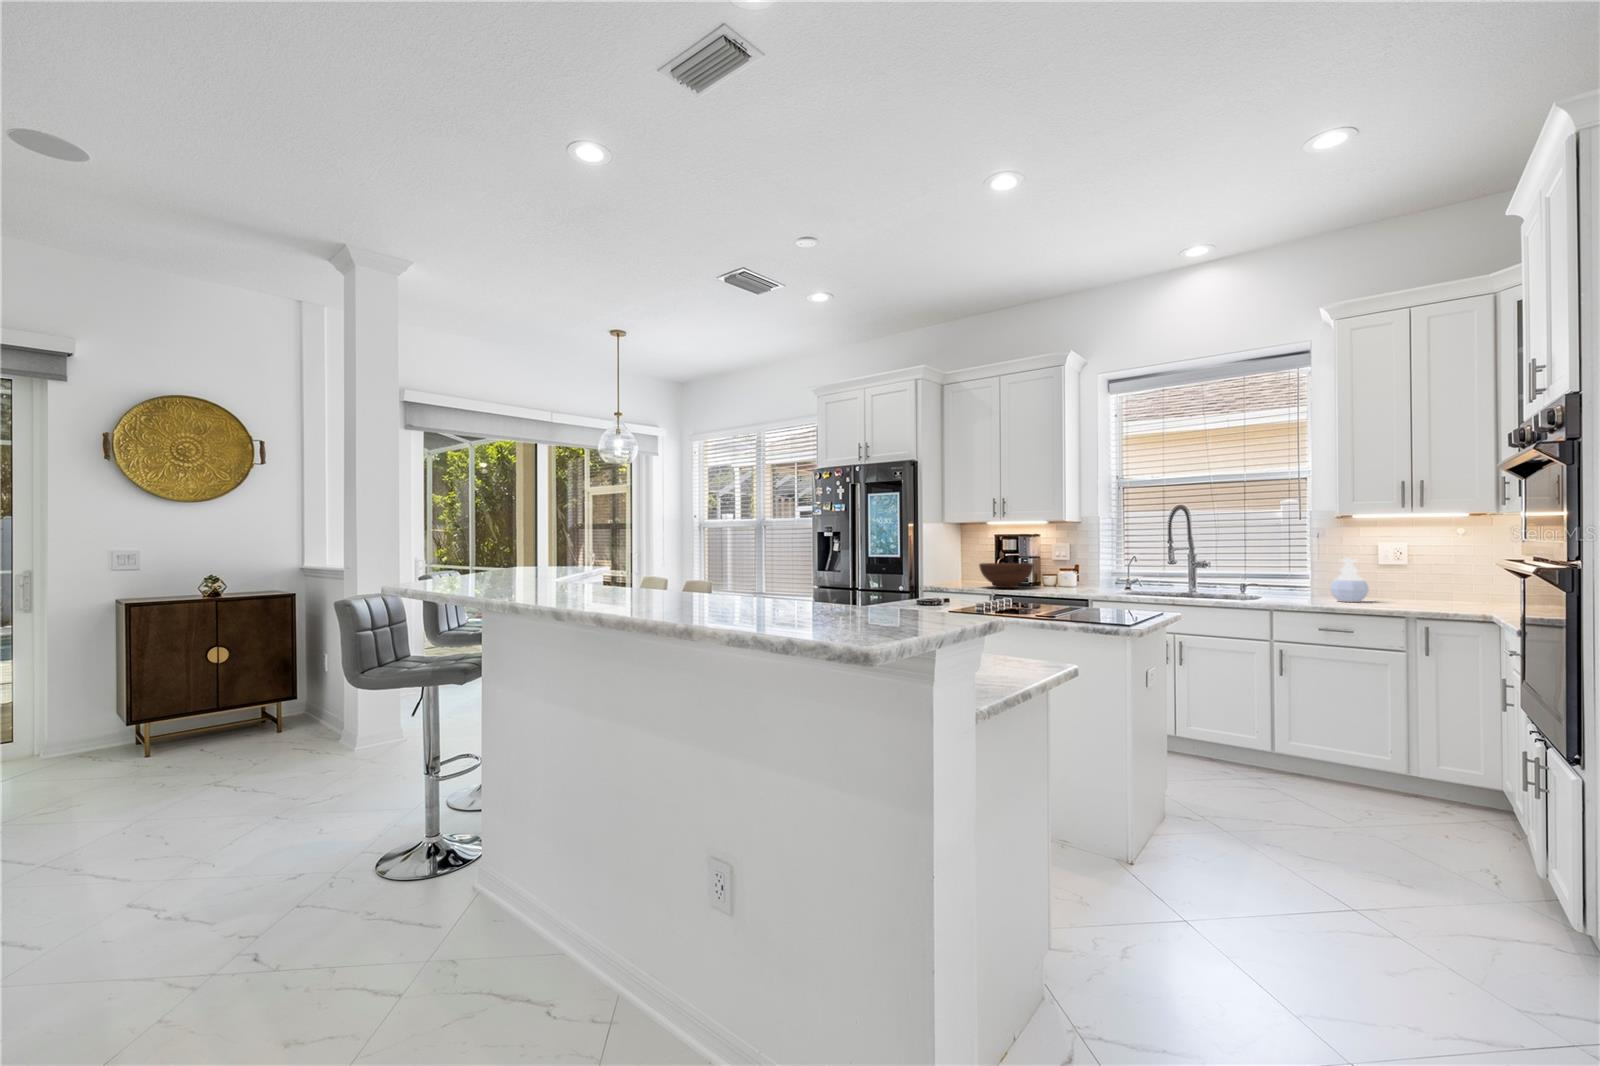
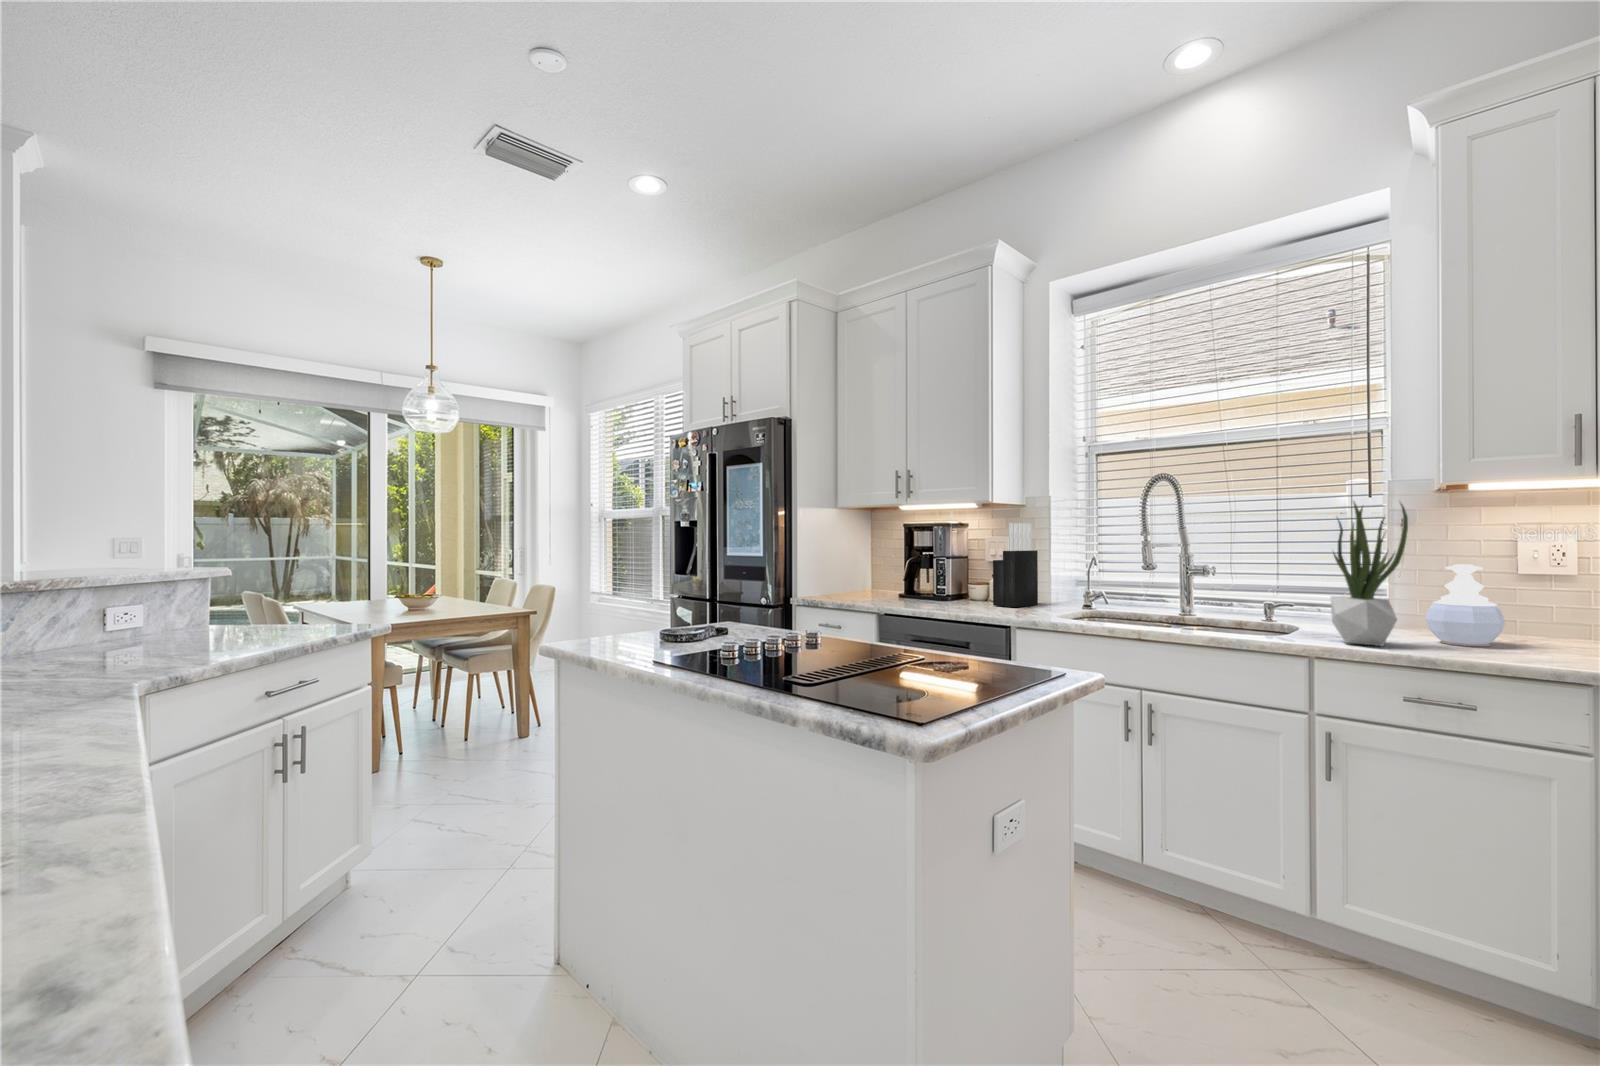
potted plant: none [1280,524,1320,603] -> present [1330,503,1408,646]
knife block: none [1067,535,1095,590] -> present [993,523,1038,607]
fruit bowl: present [979,563,1034,588] -> none [872,564,949,602]

